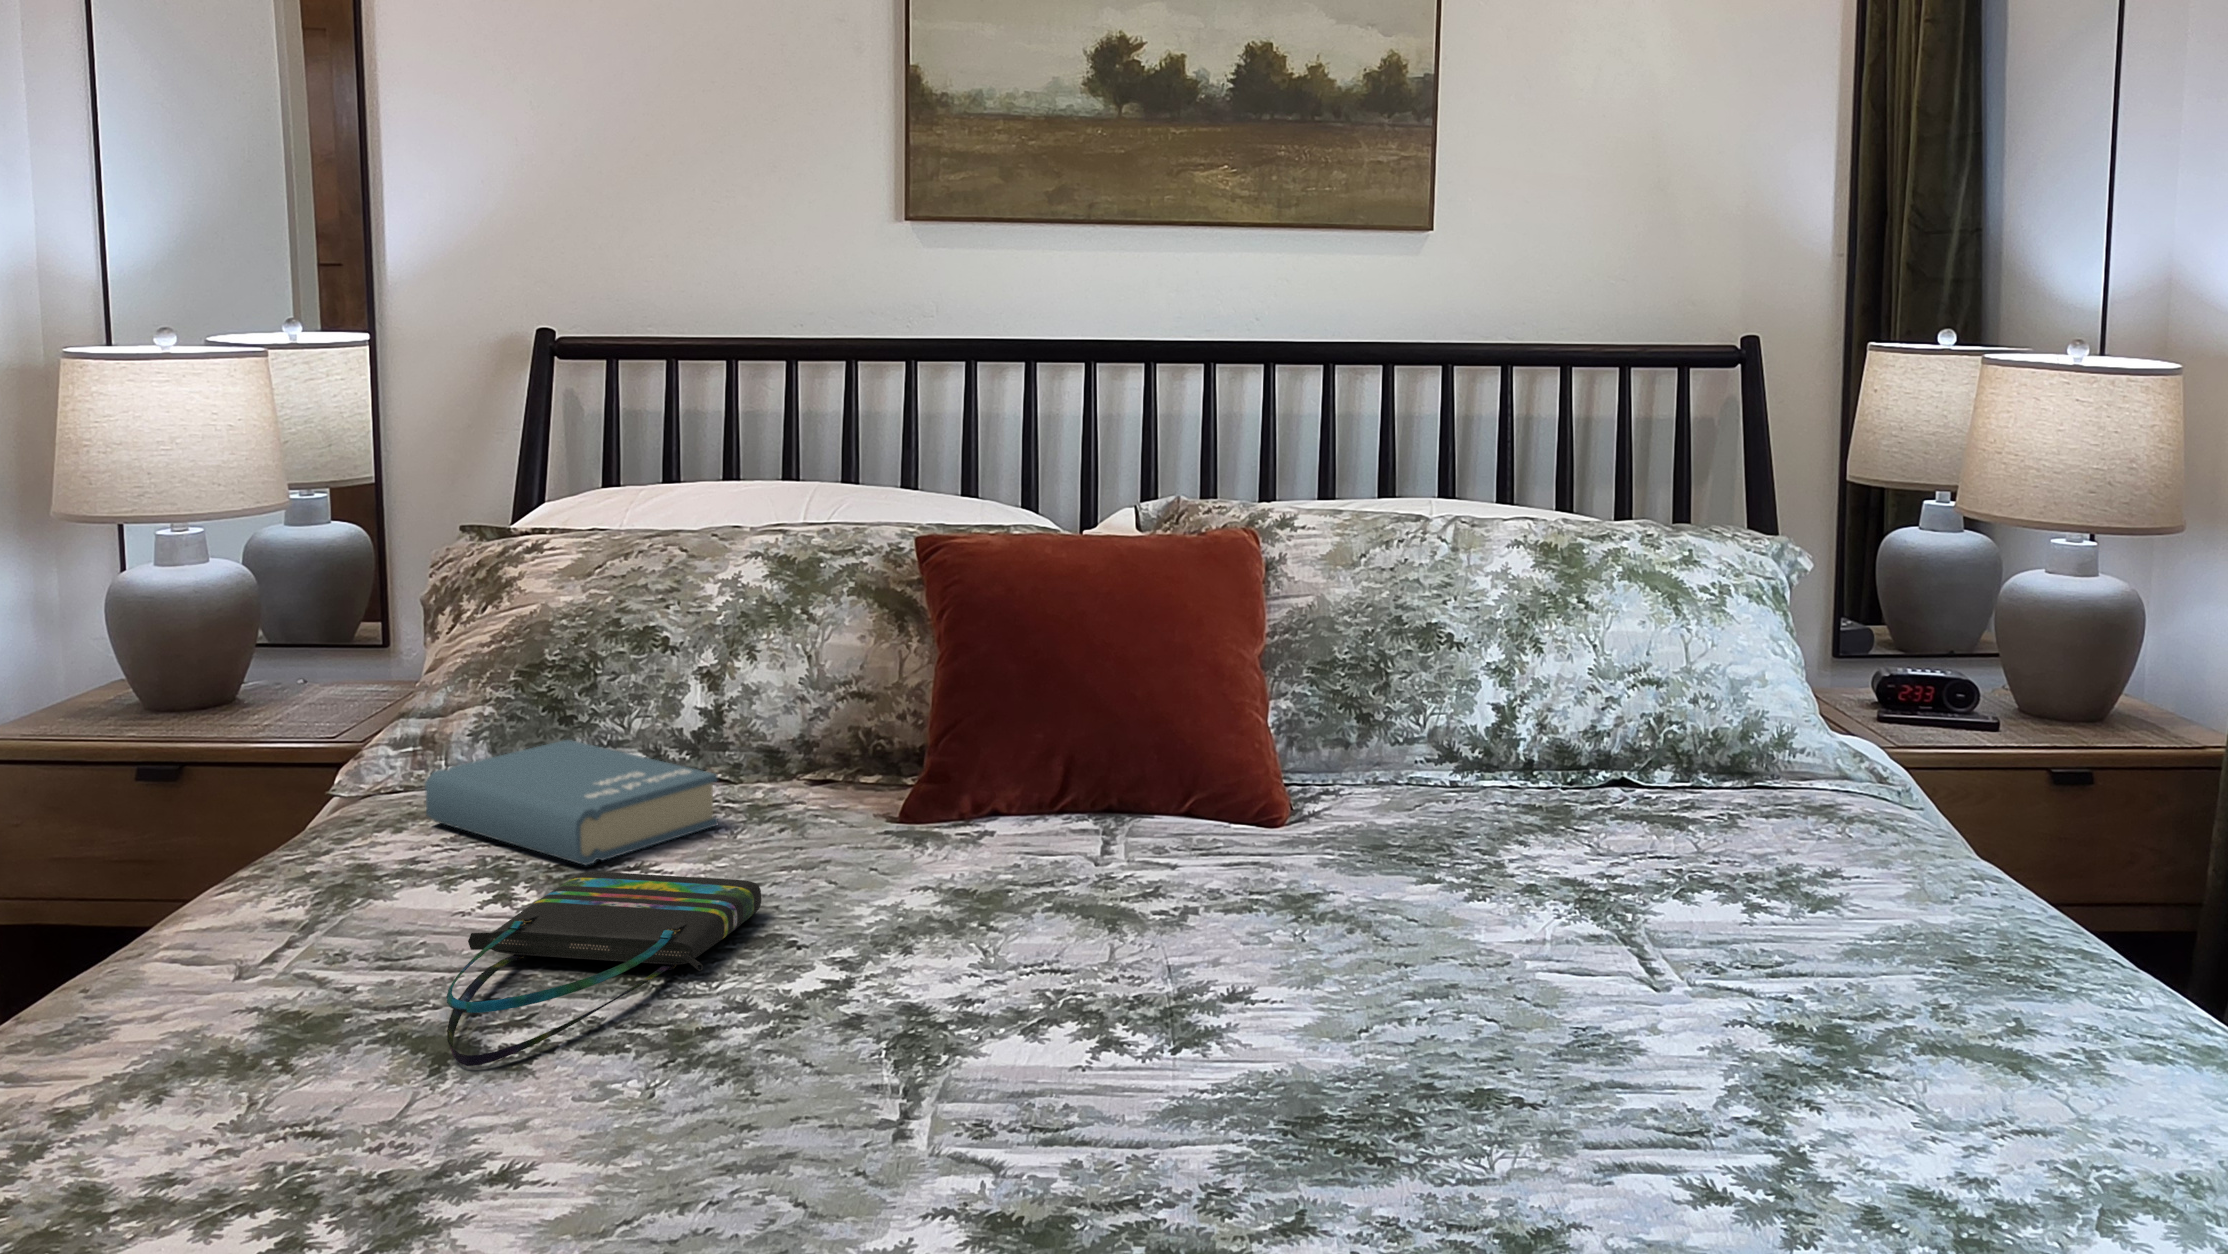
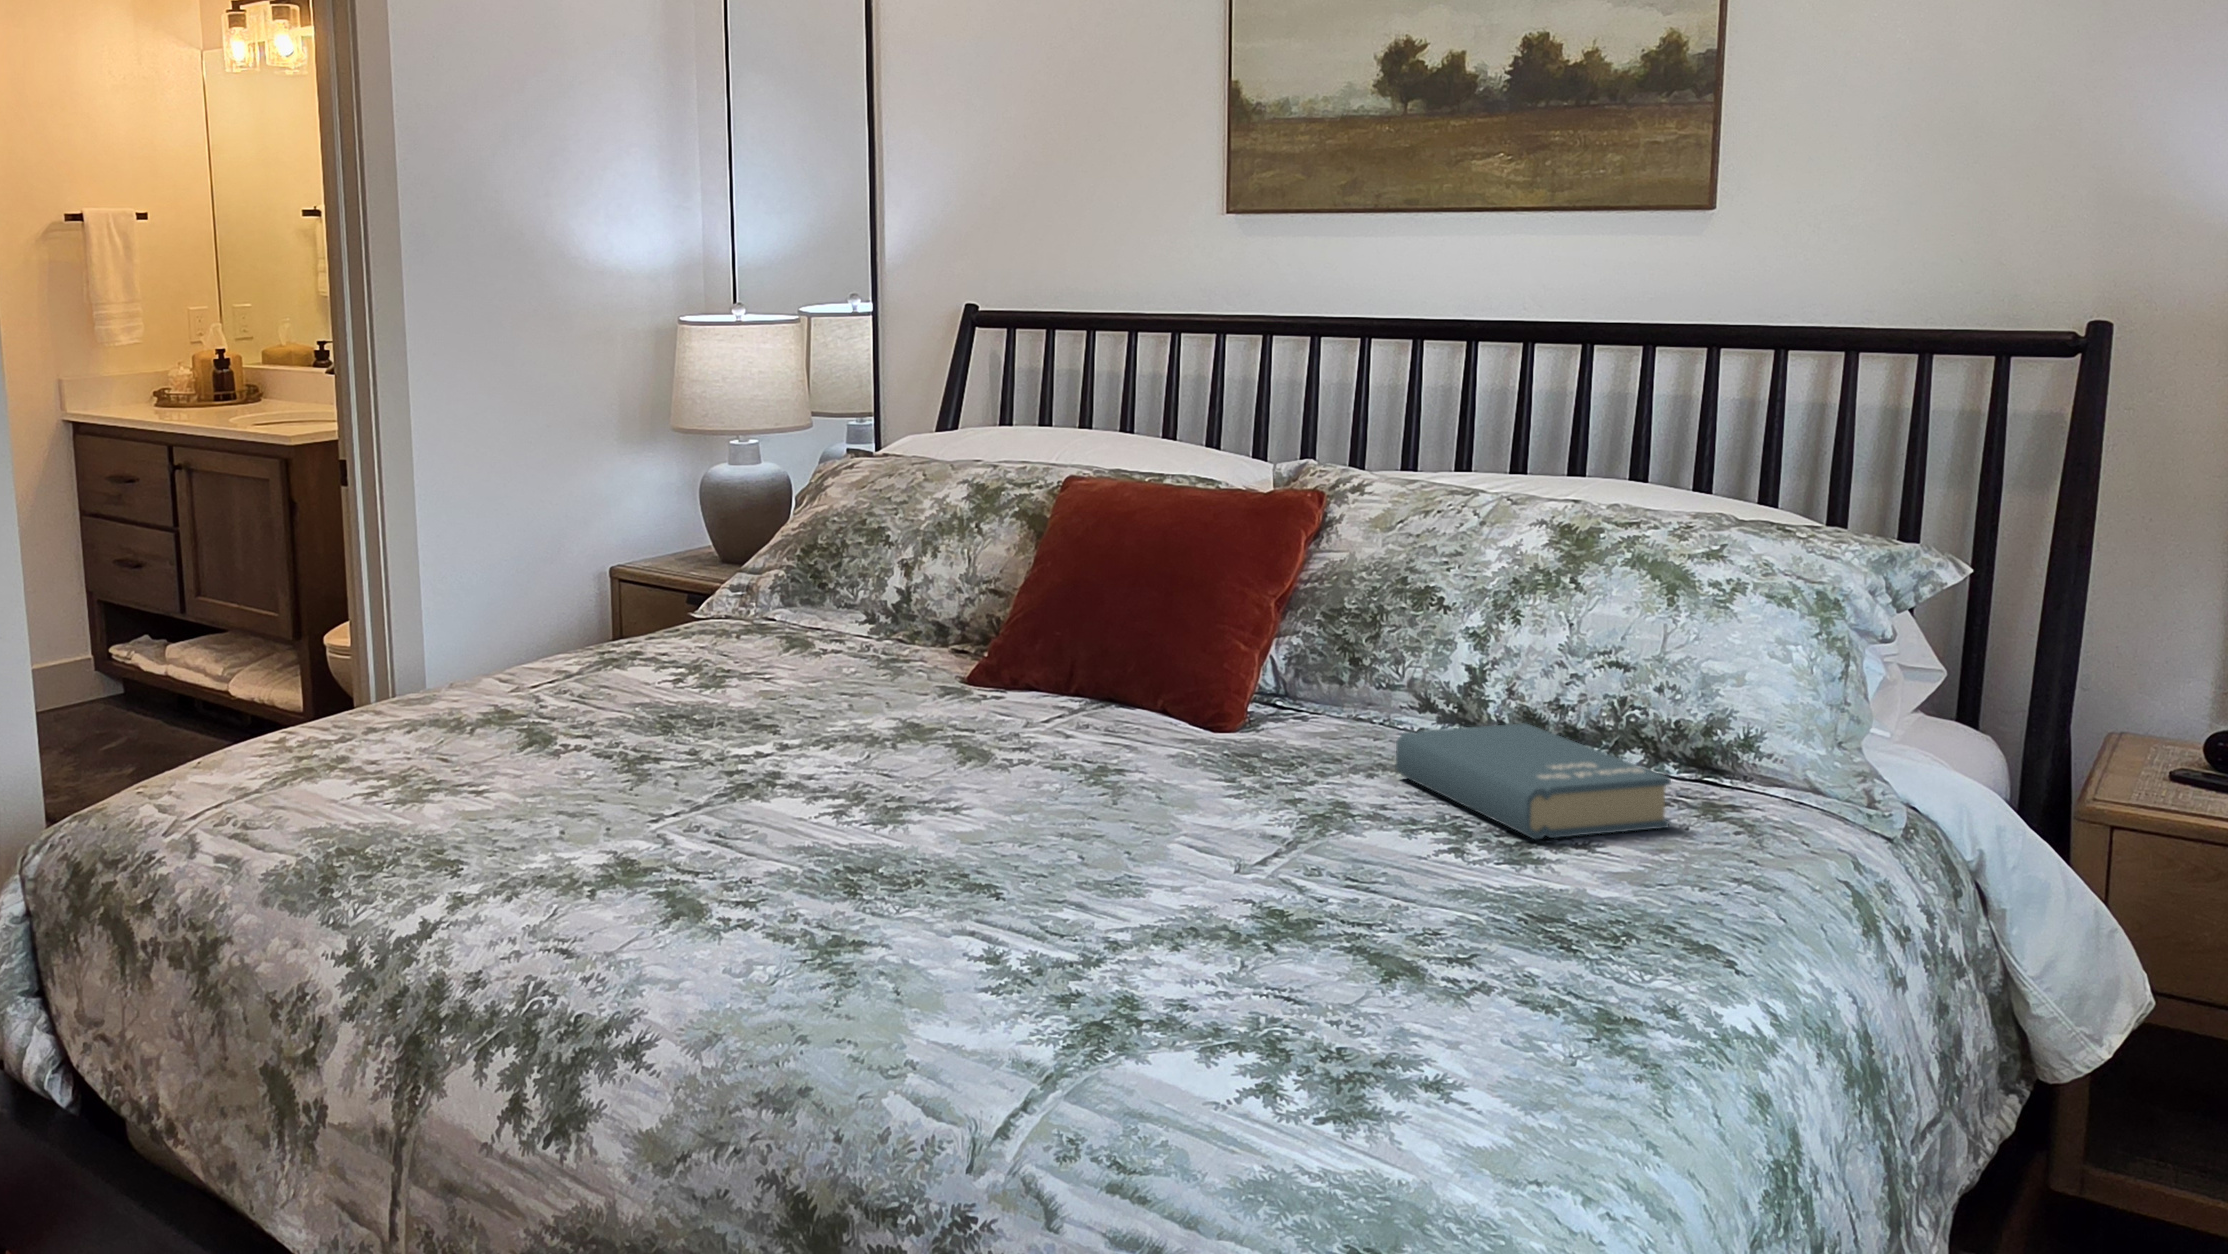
tote bag: present [446,872,761,1066] -> none [1399,844,1706,986]

